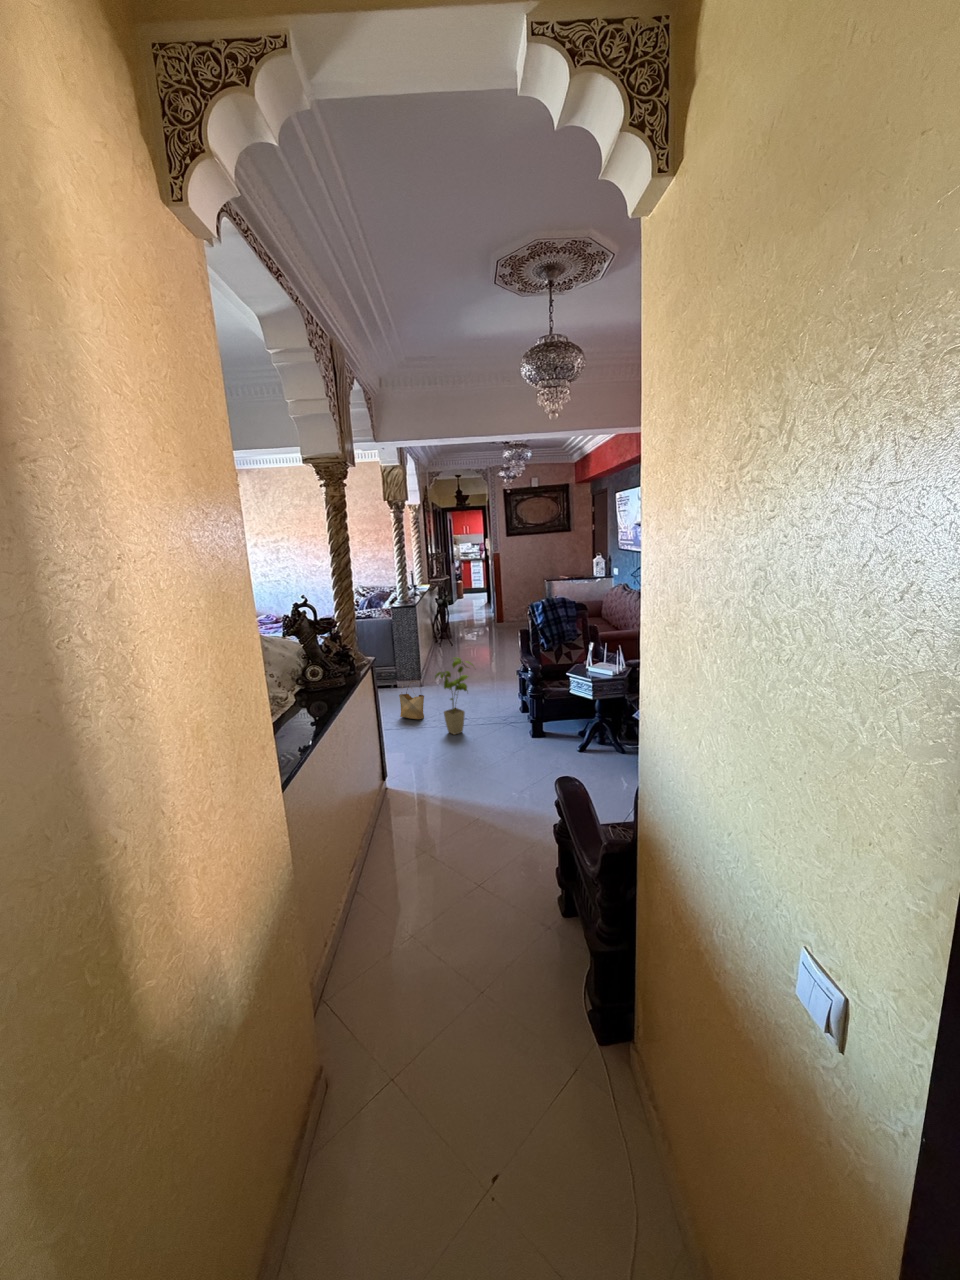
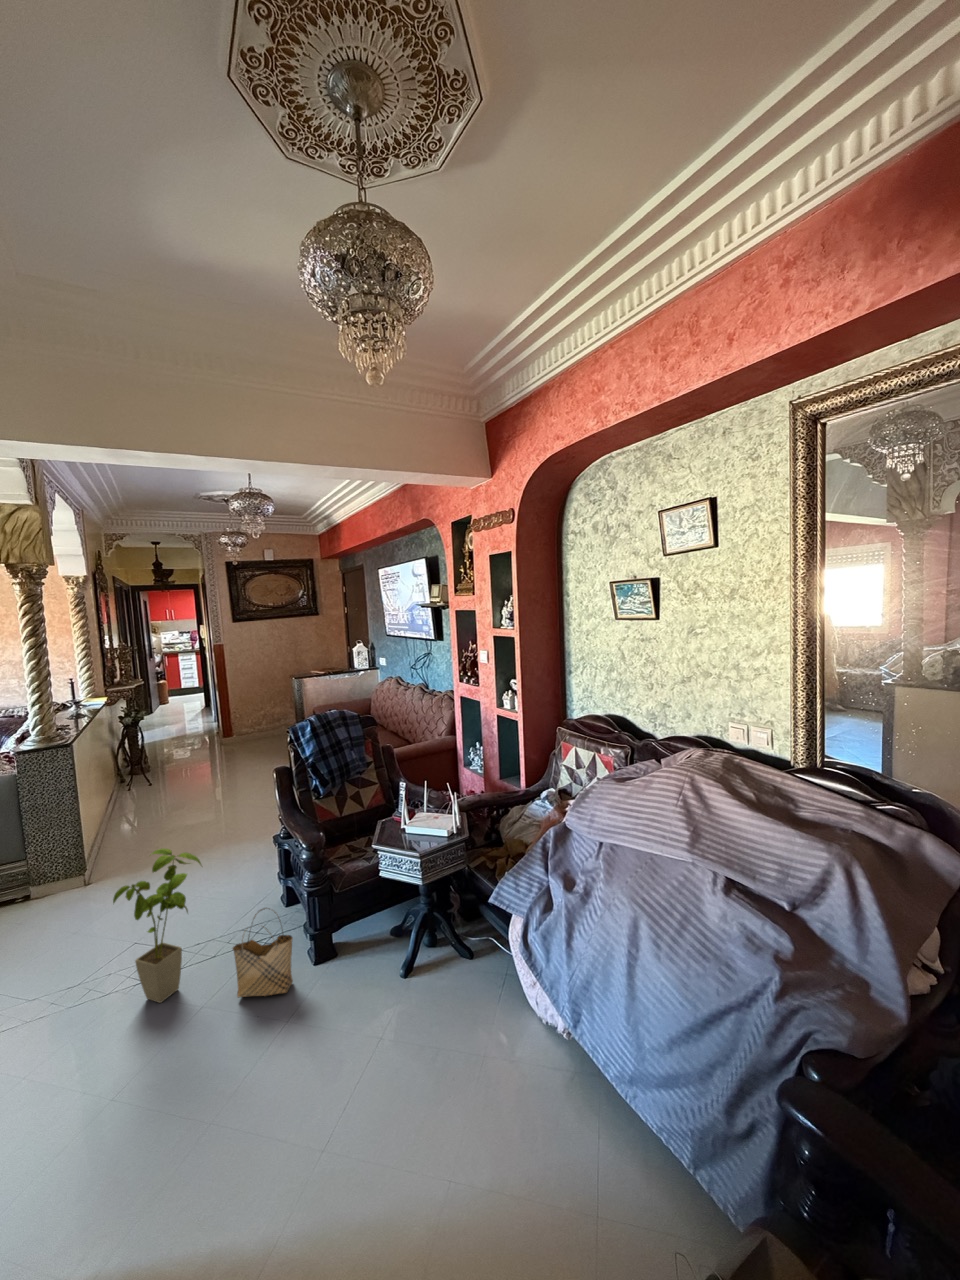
woven basket: present [399,681,424,719] -> present [233,908,293,998]

